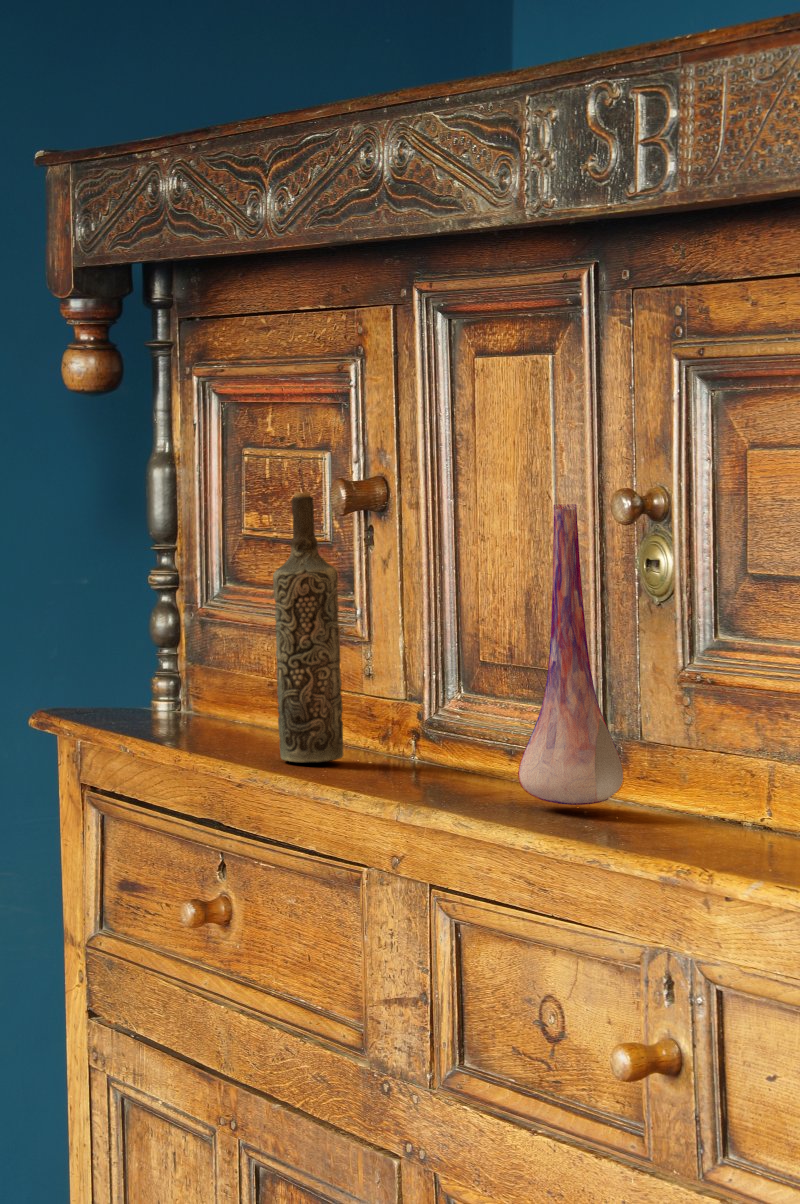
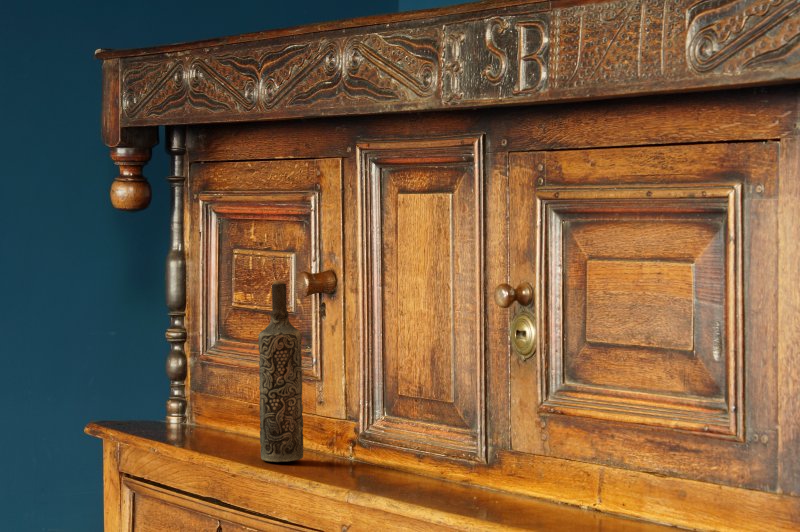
vase: present [518,504,623,805] -> none [427,290,502,498]

